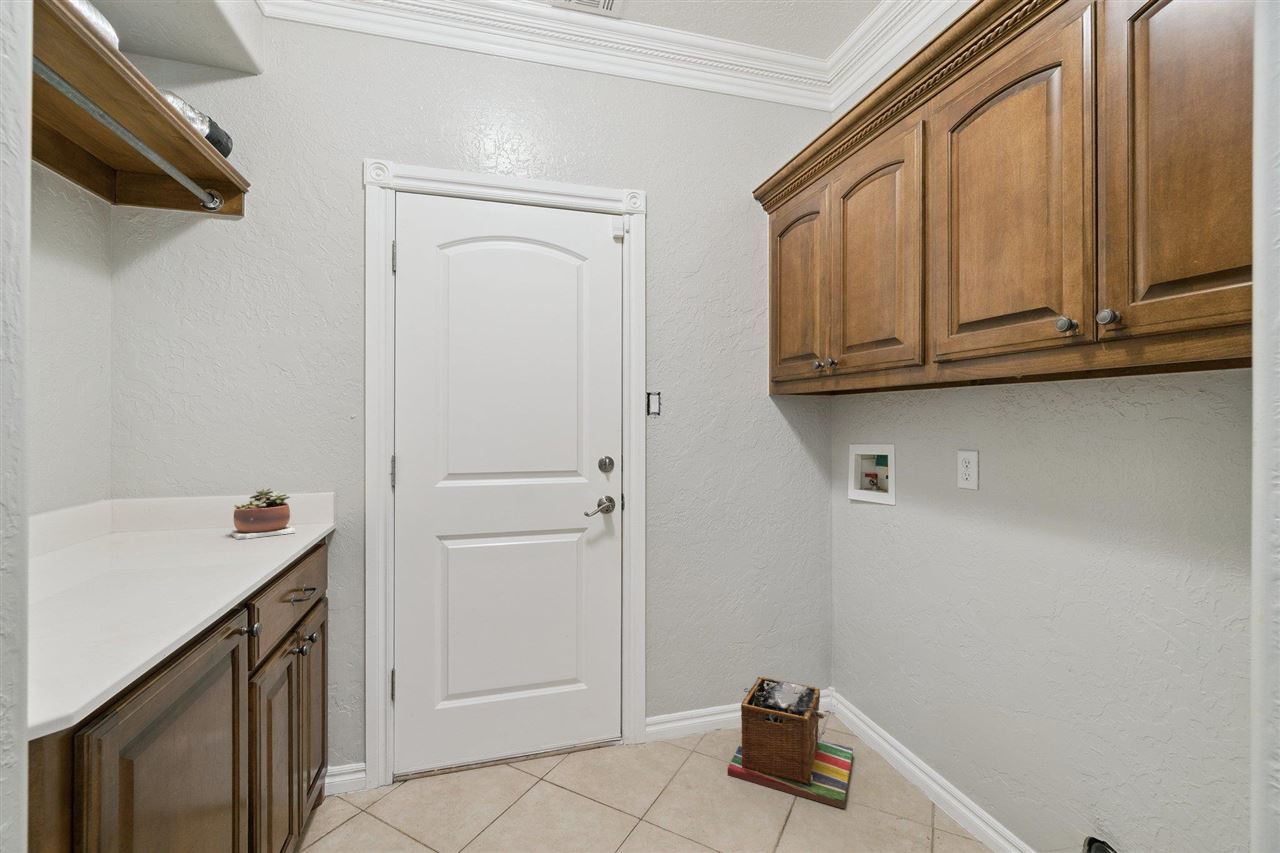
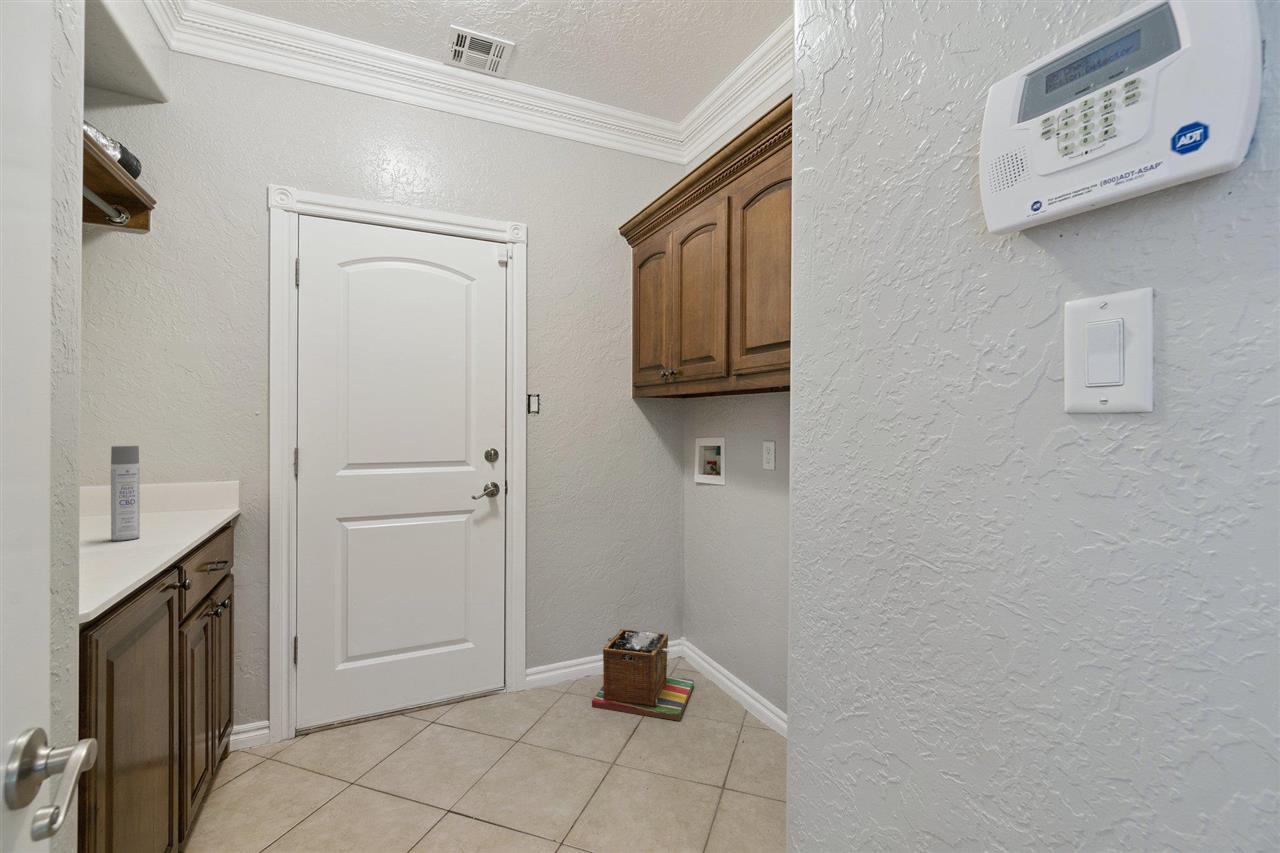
spray bottle: none [184,455,215,568] -> present [111,446,140,541]
succulent plant: present [231,488,295,539] -> none [139,477,204,522]

